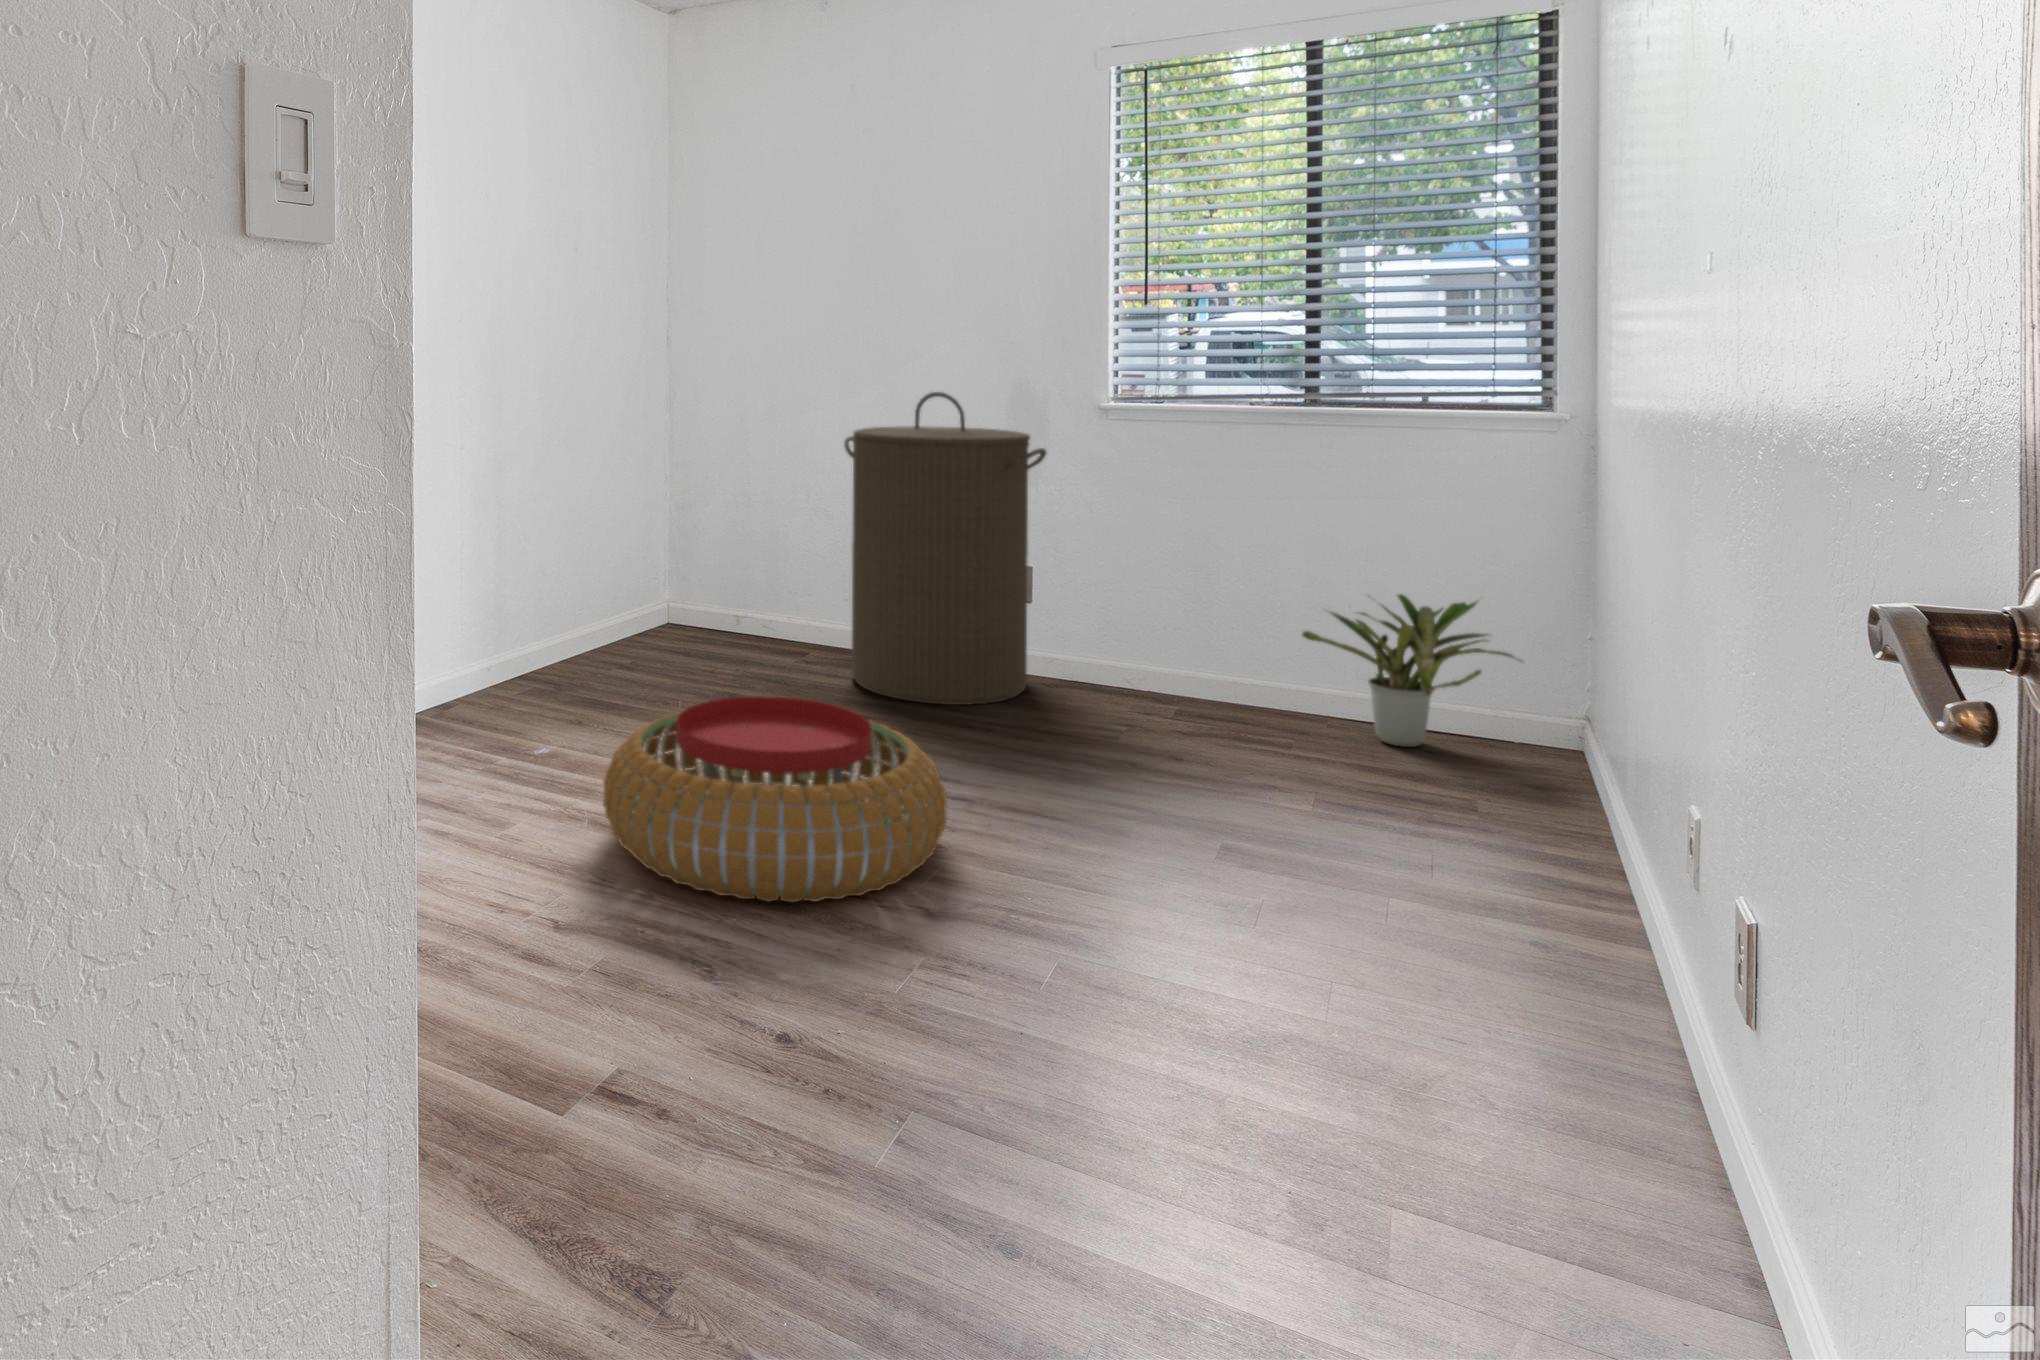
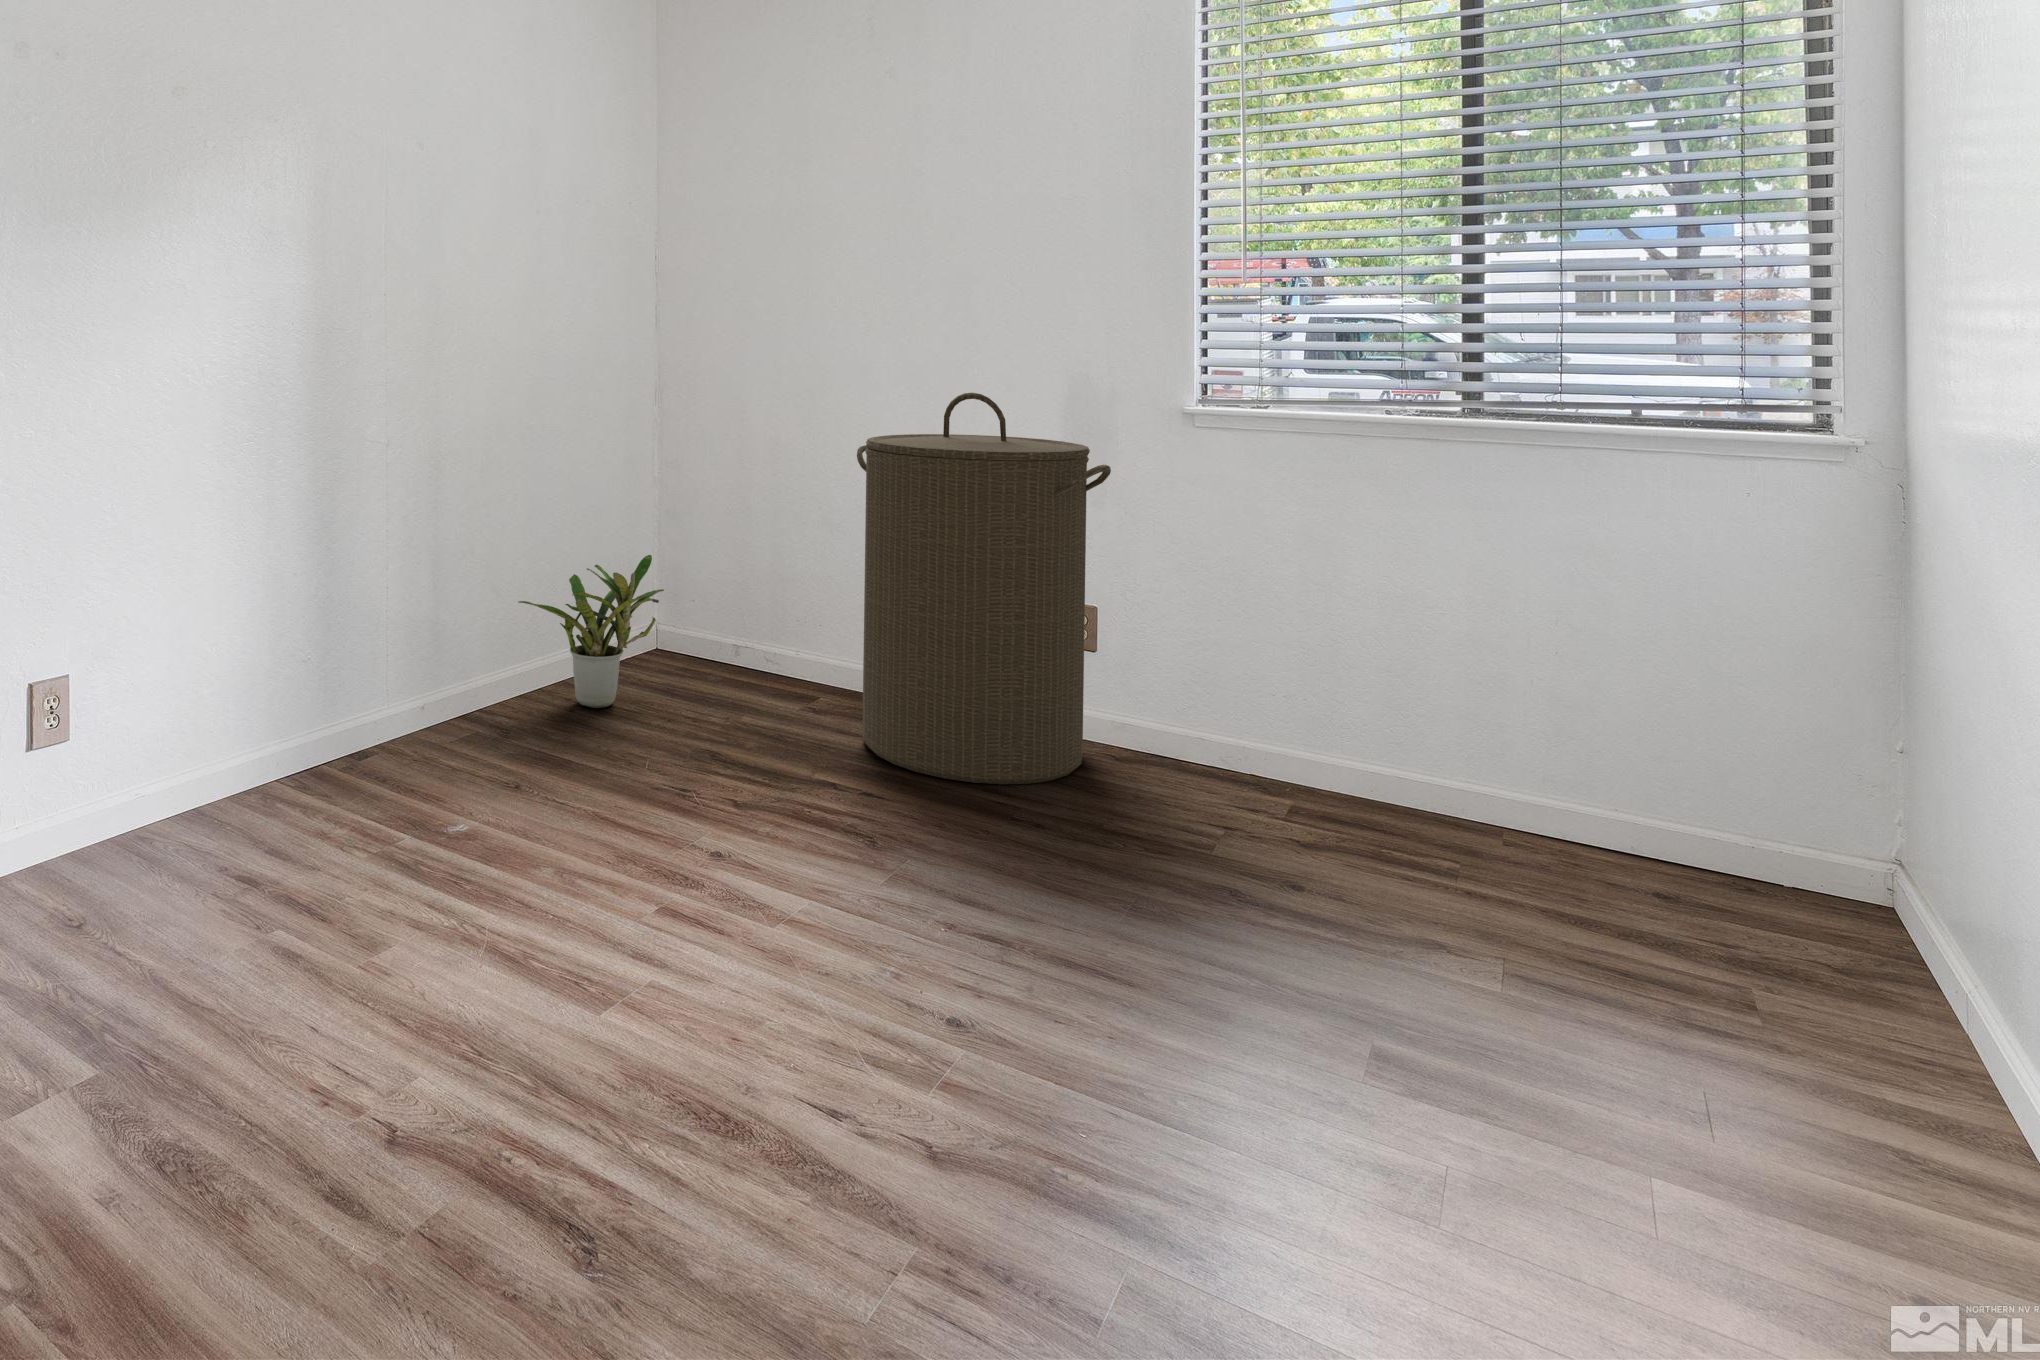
potted plant: present [1302,594,1513,747] -> present [518,555,664,708]
pouf: present [603,696,947,903] -> none [493,792,966,1119]

